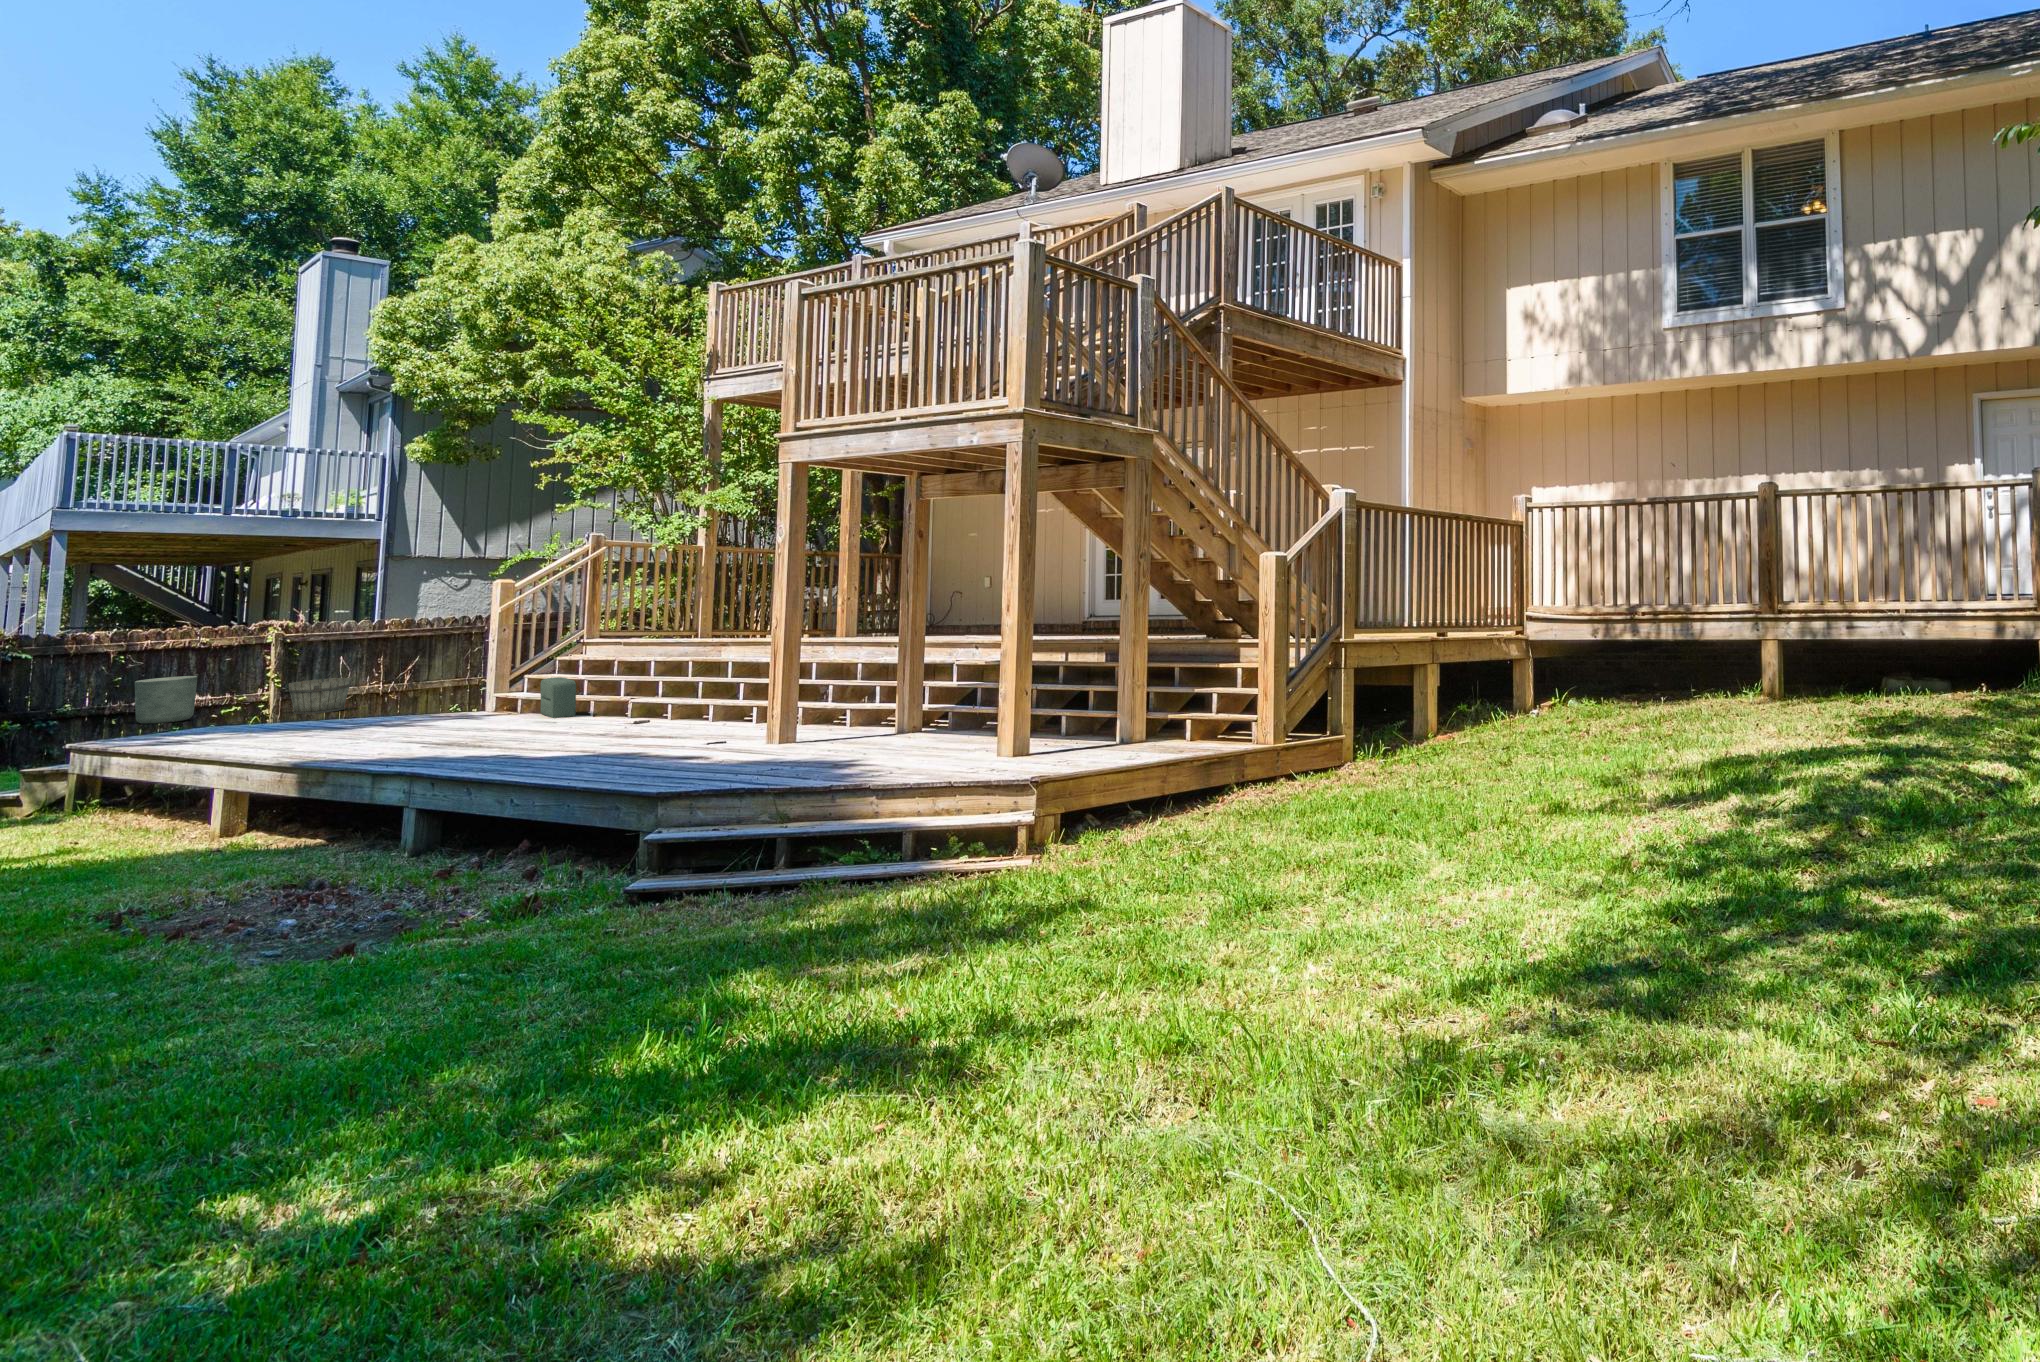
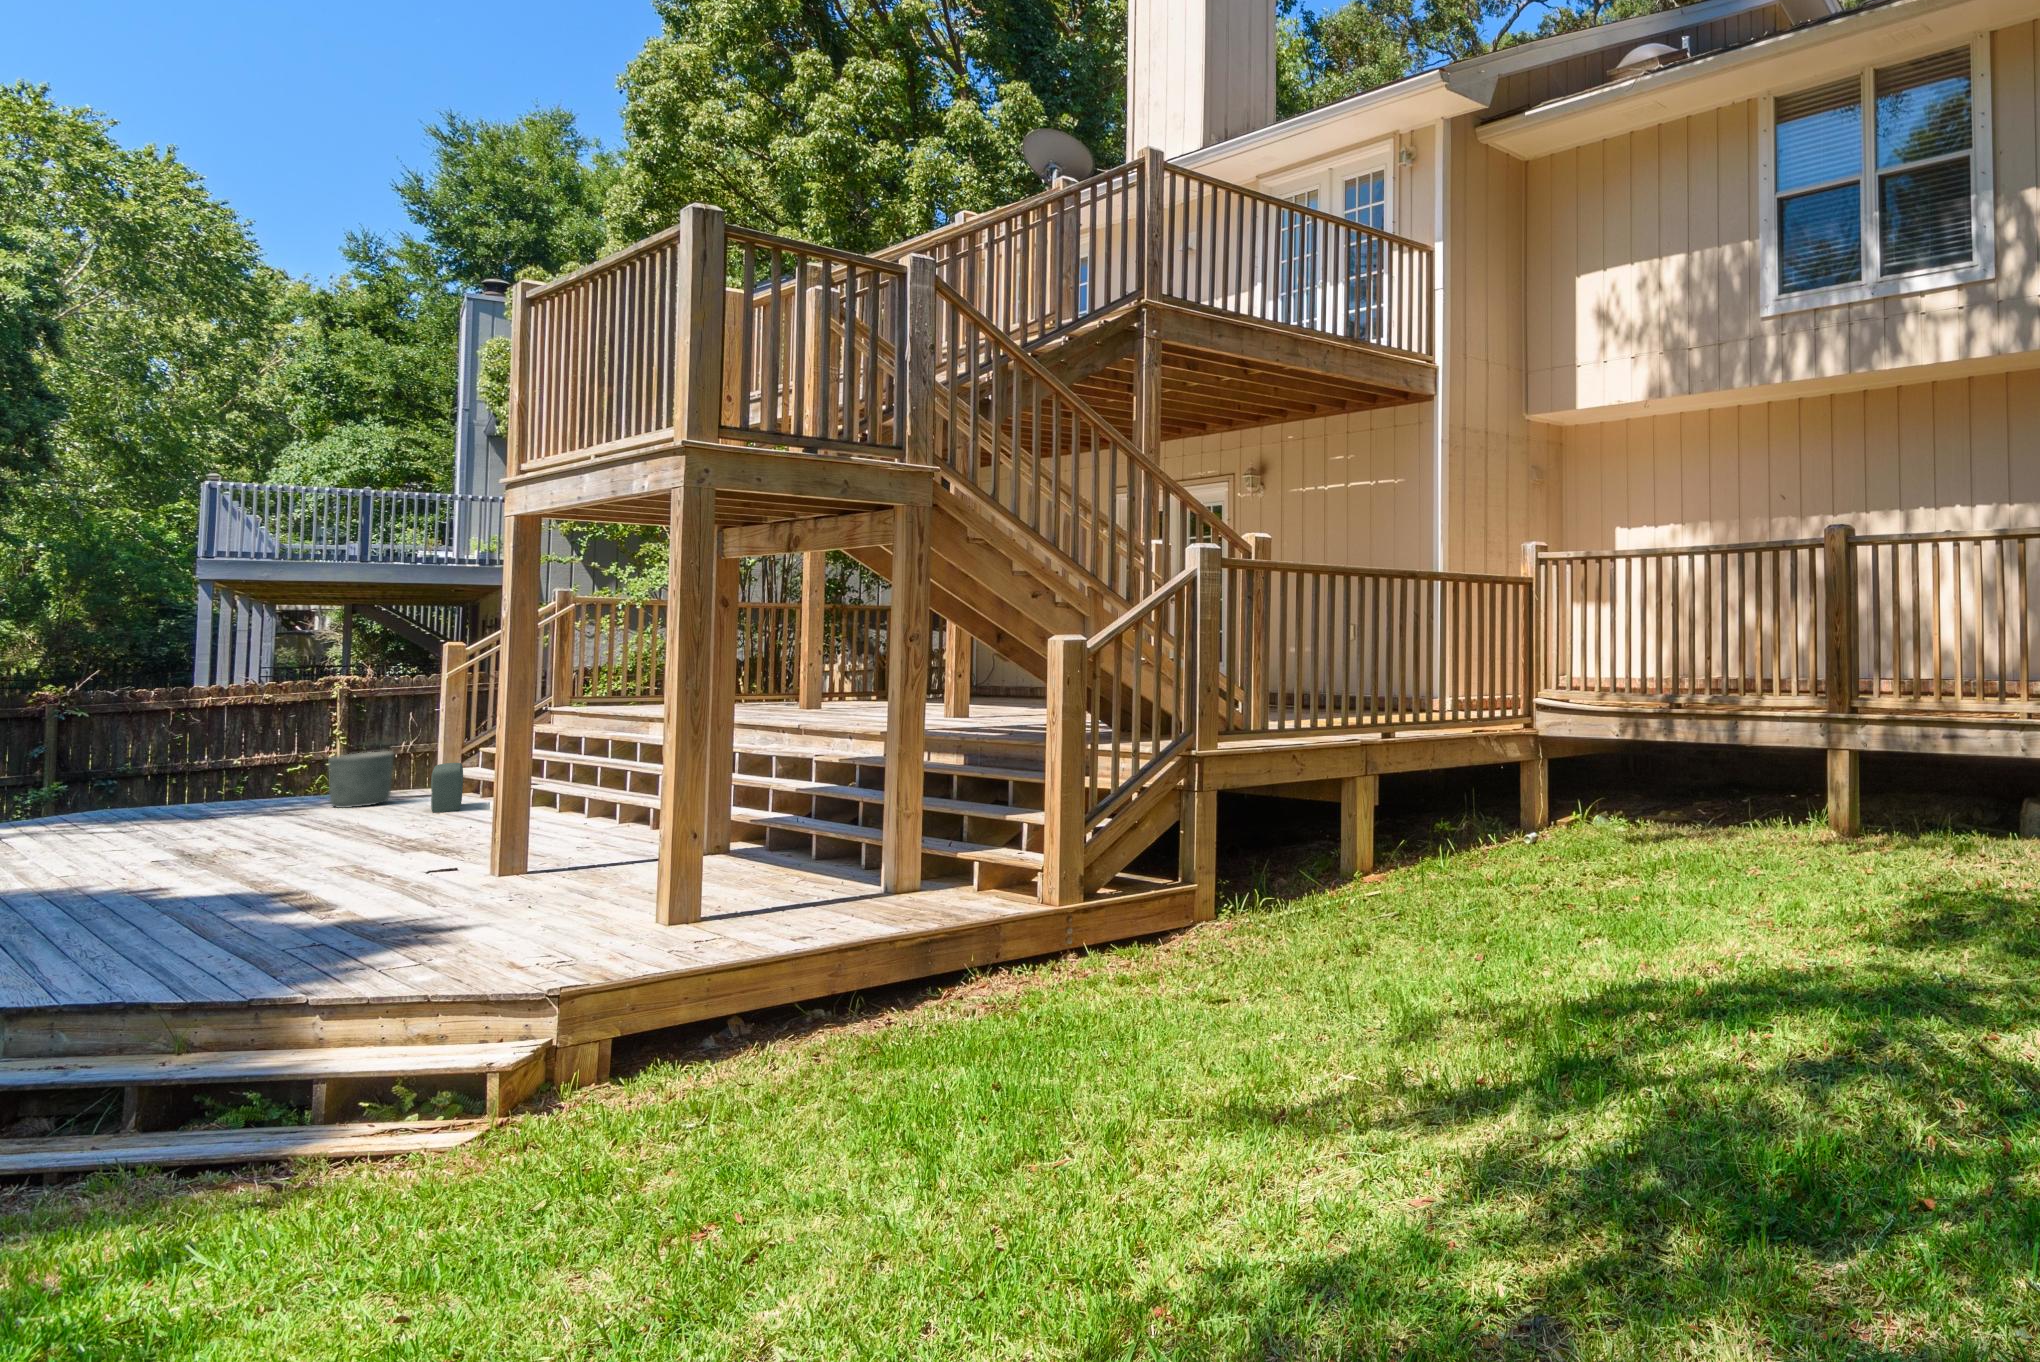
wooden bucket: present [289,669,351,714] -> none [209,746,279,797]
planter: present [135,676,197,724] -> present [328,752,394,808]

